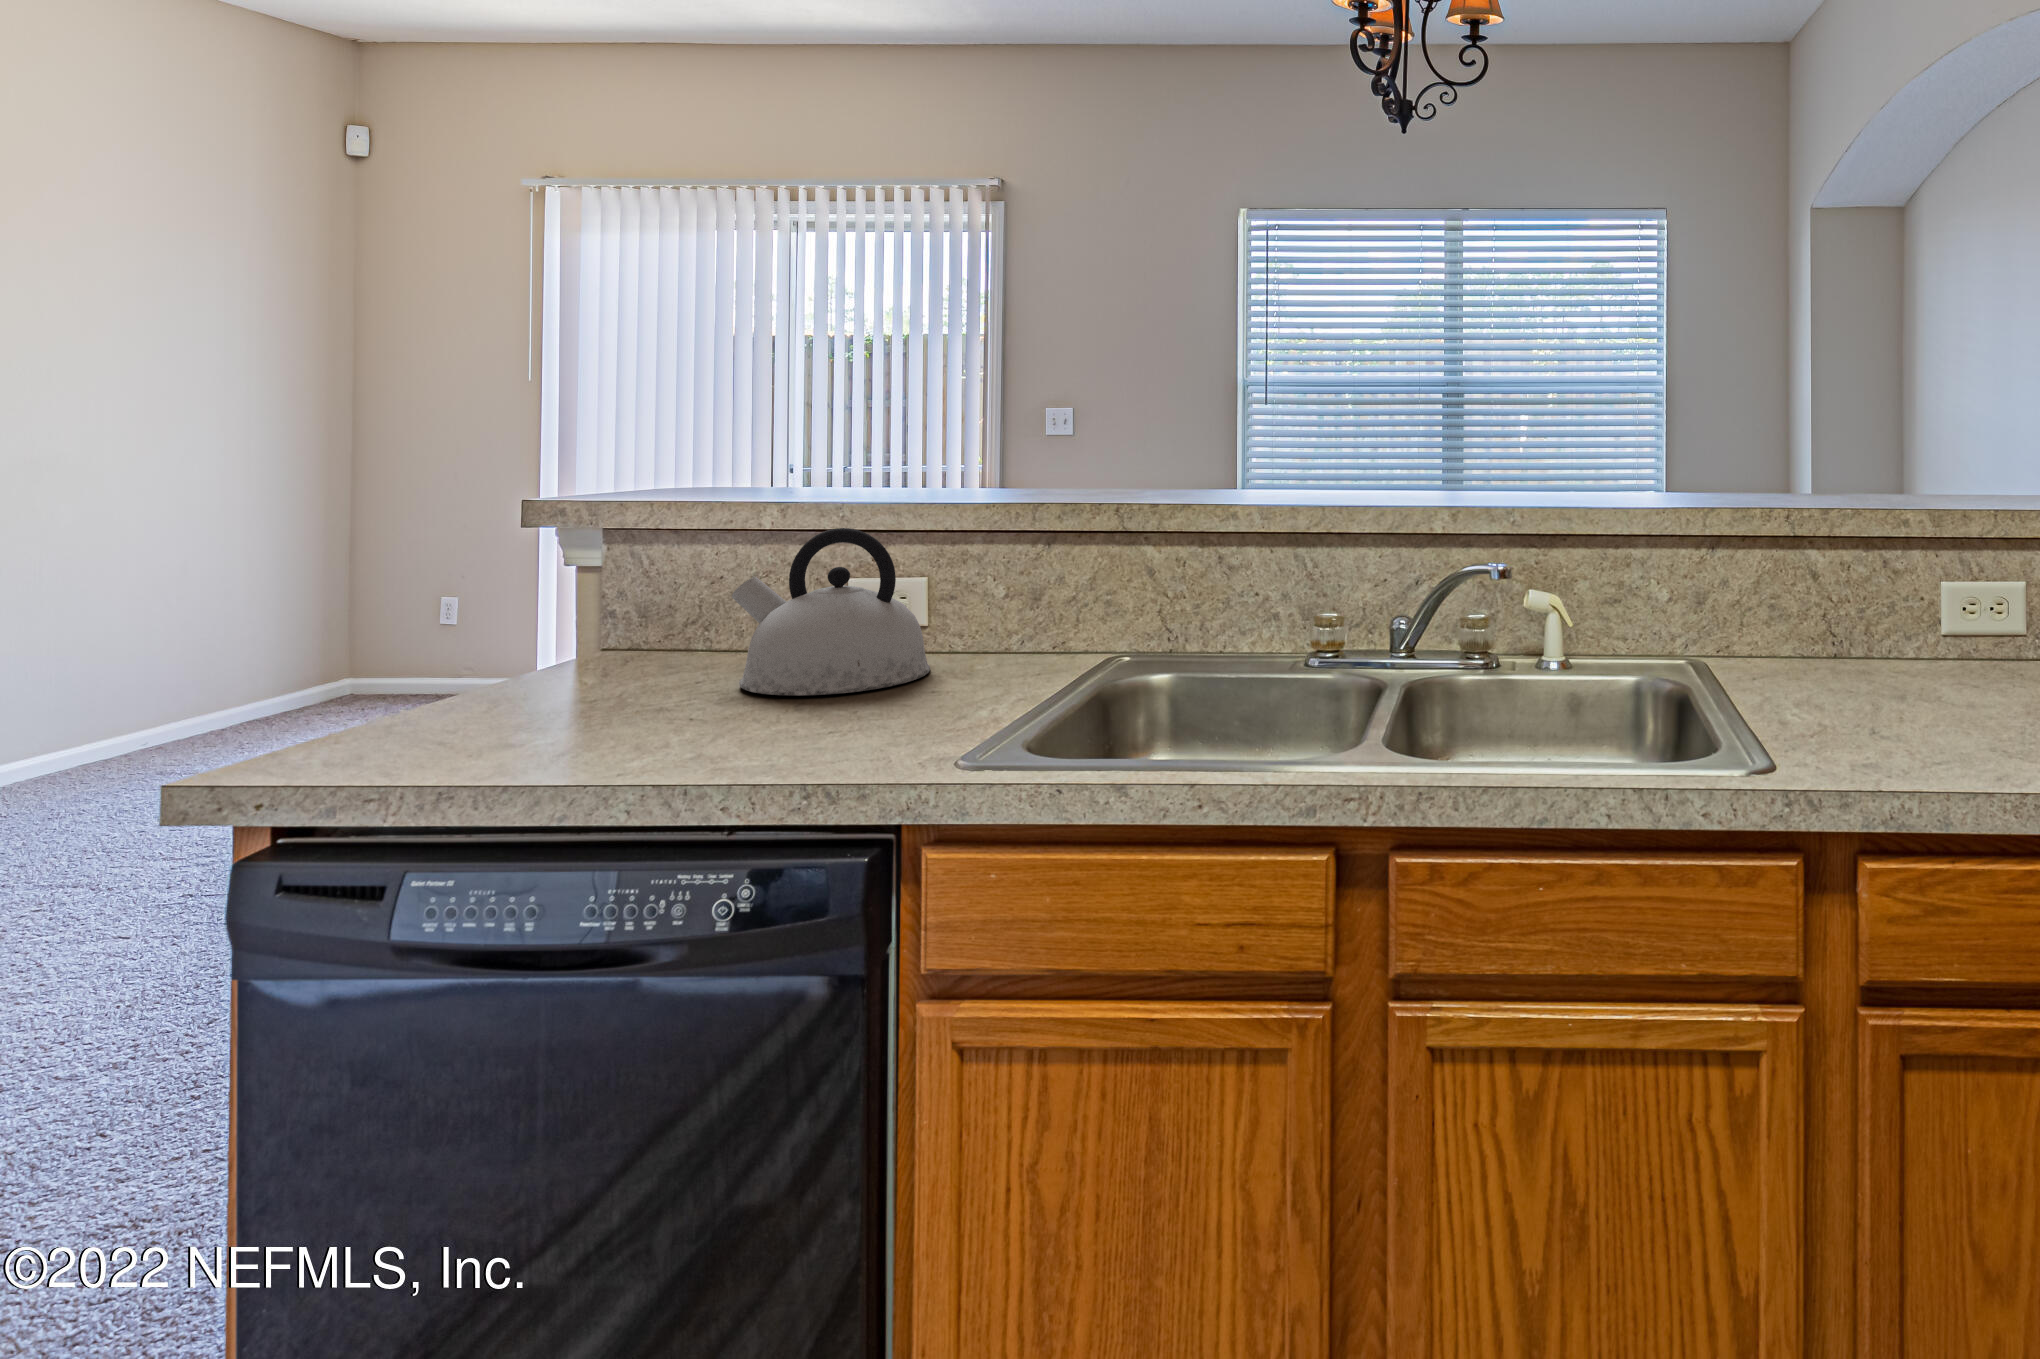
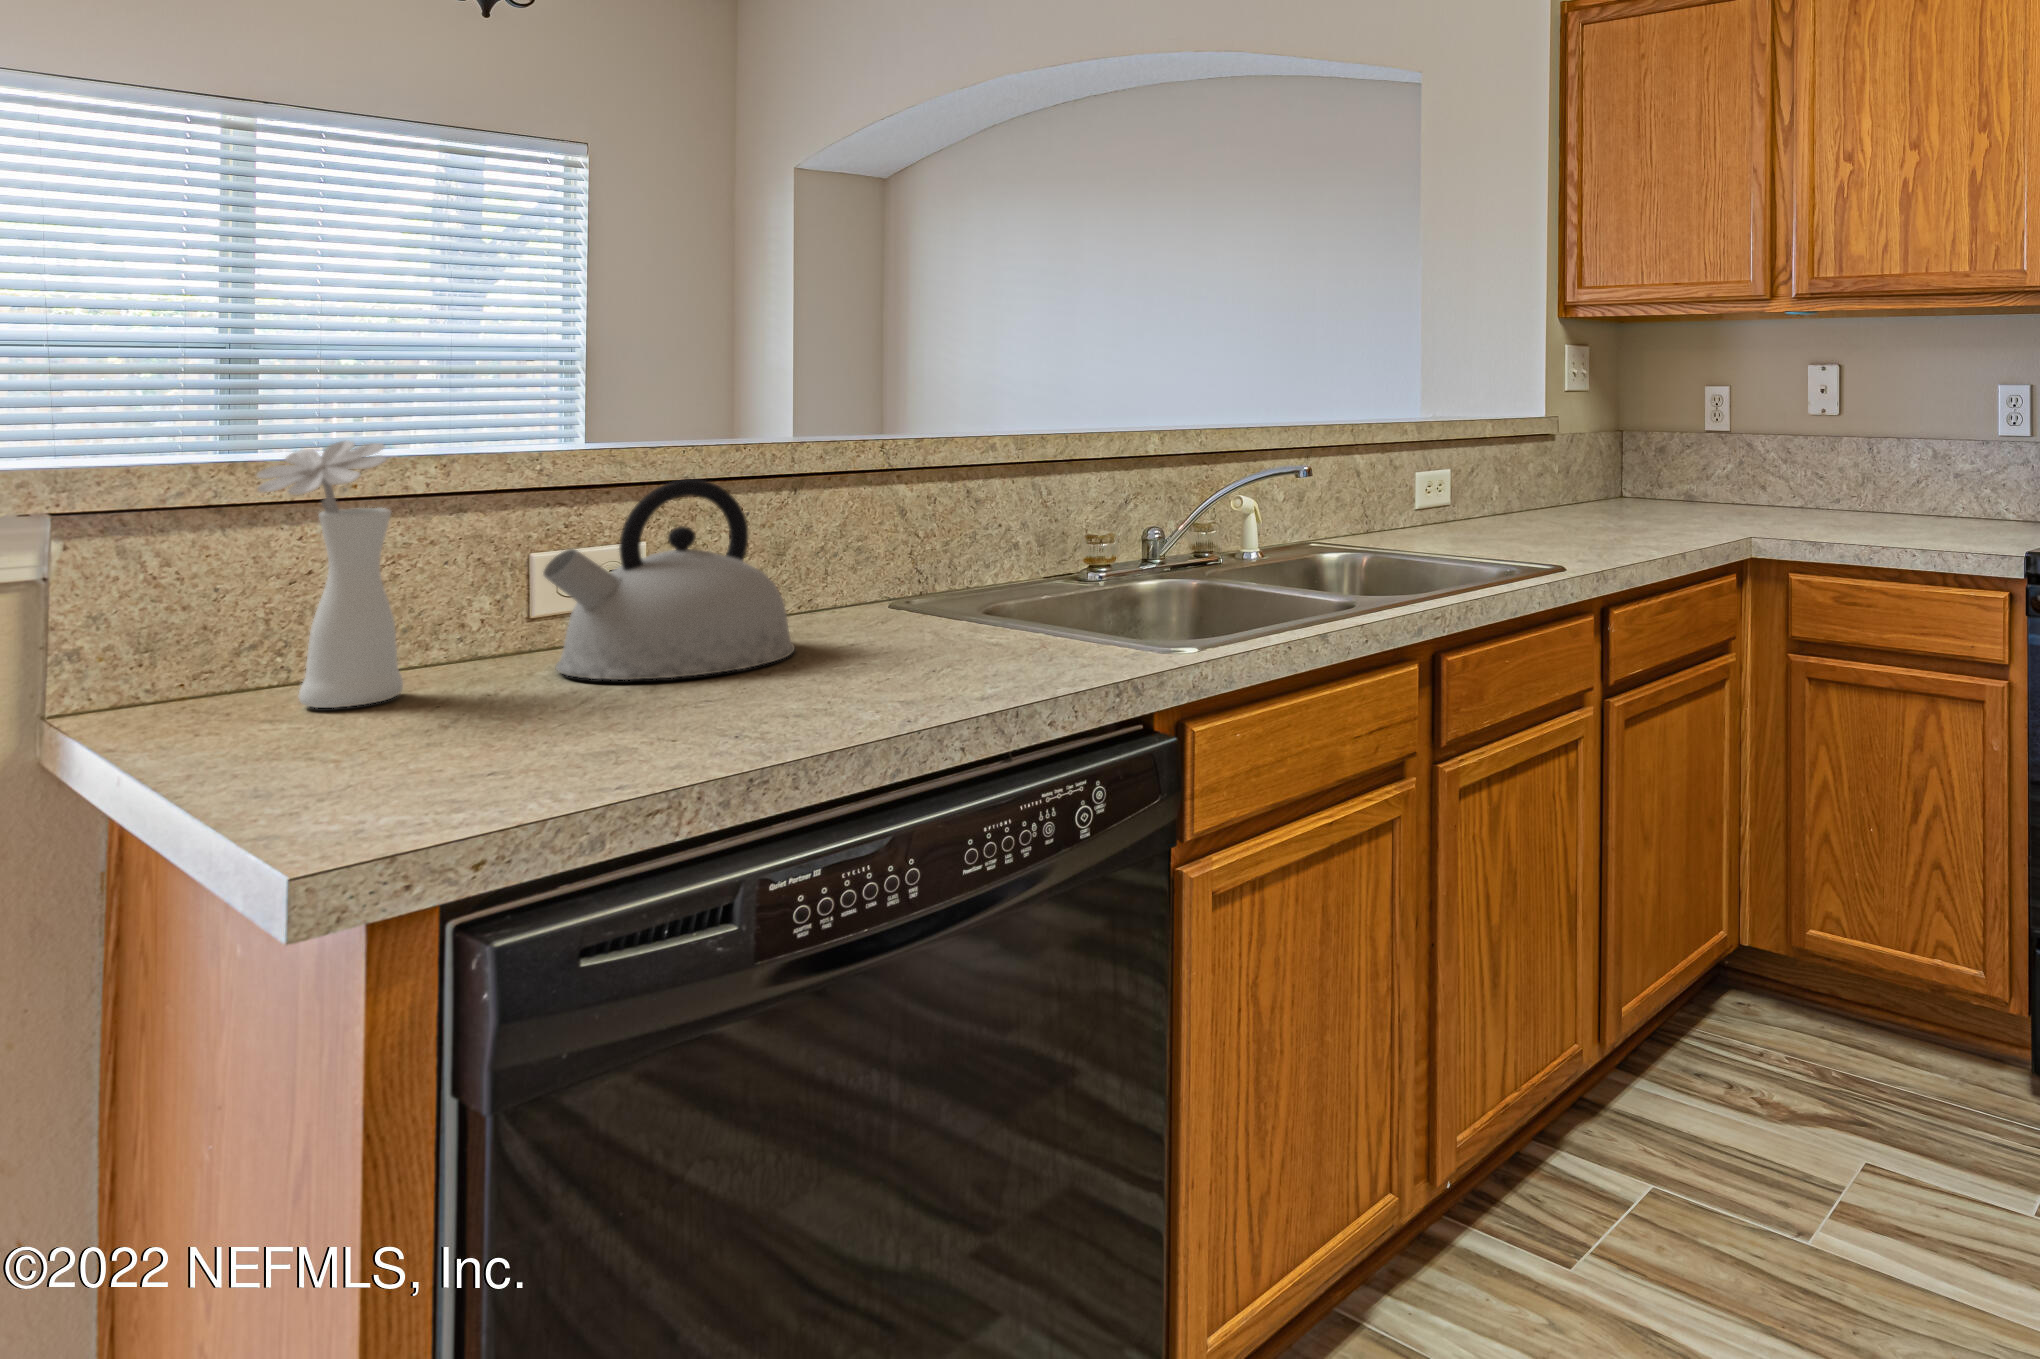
vase: none [604,485,695,673] -> present [256,440,403,708]

